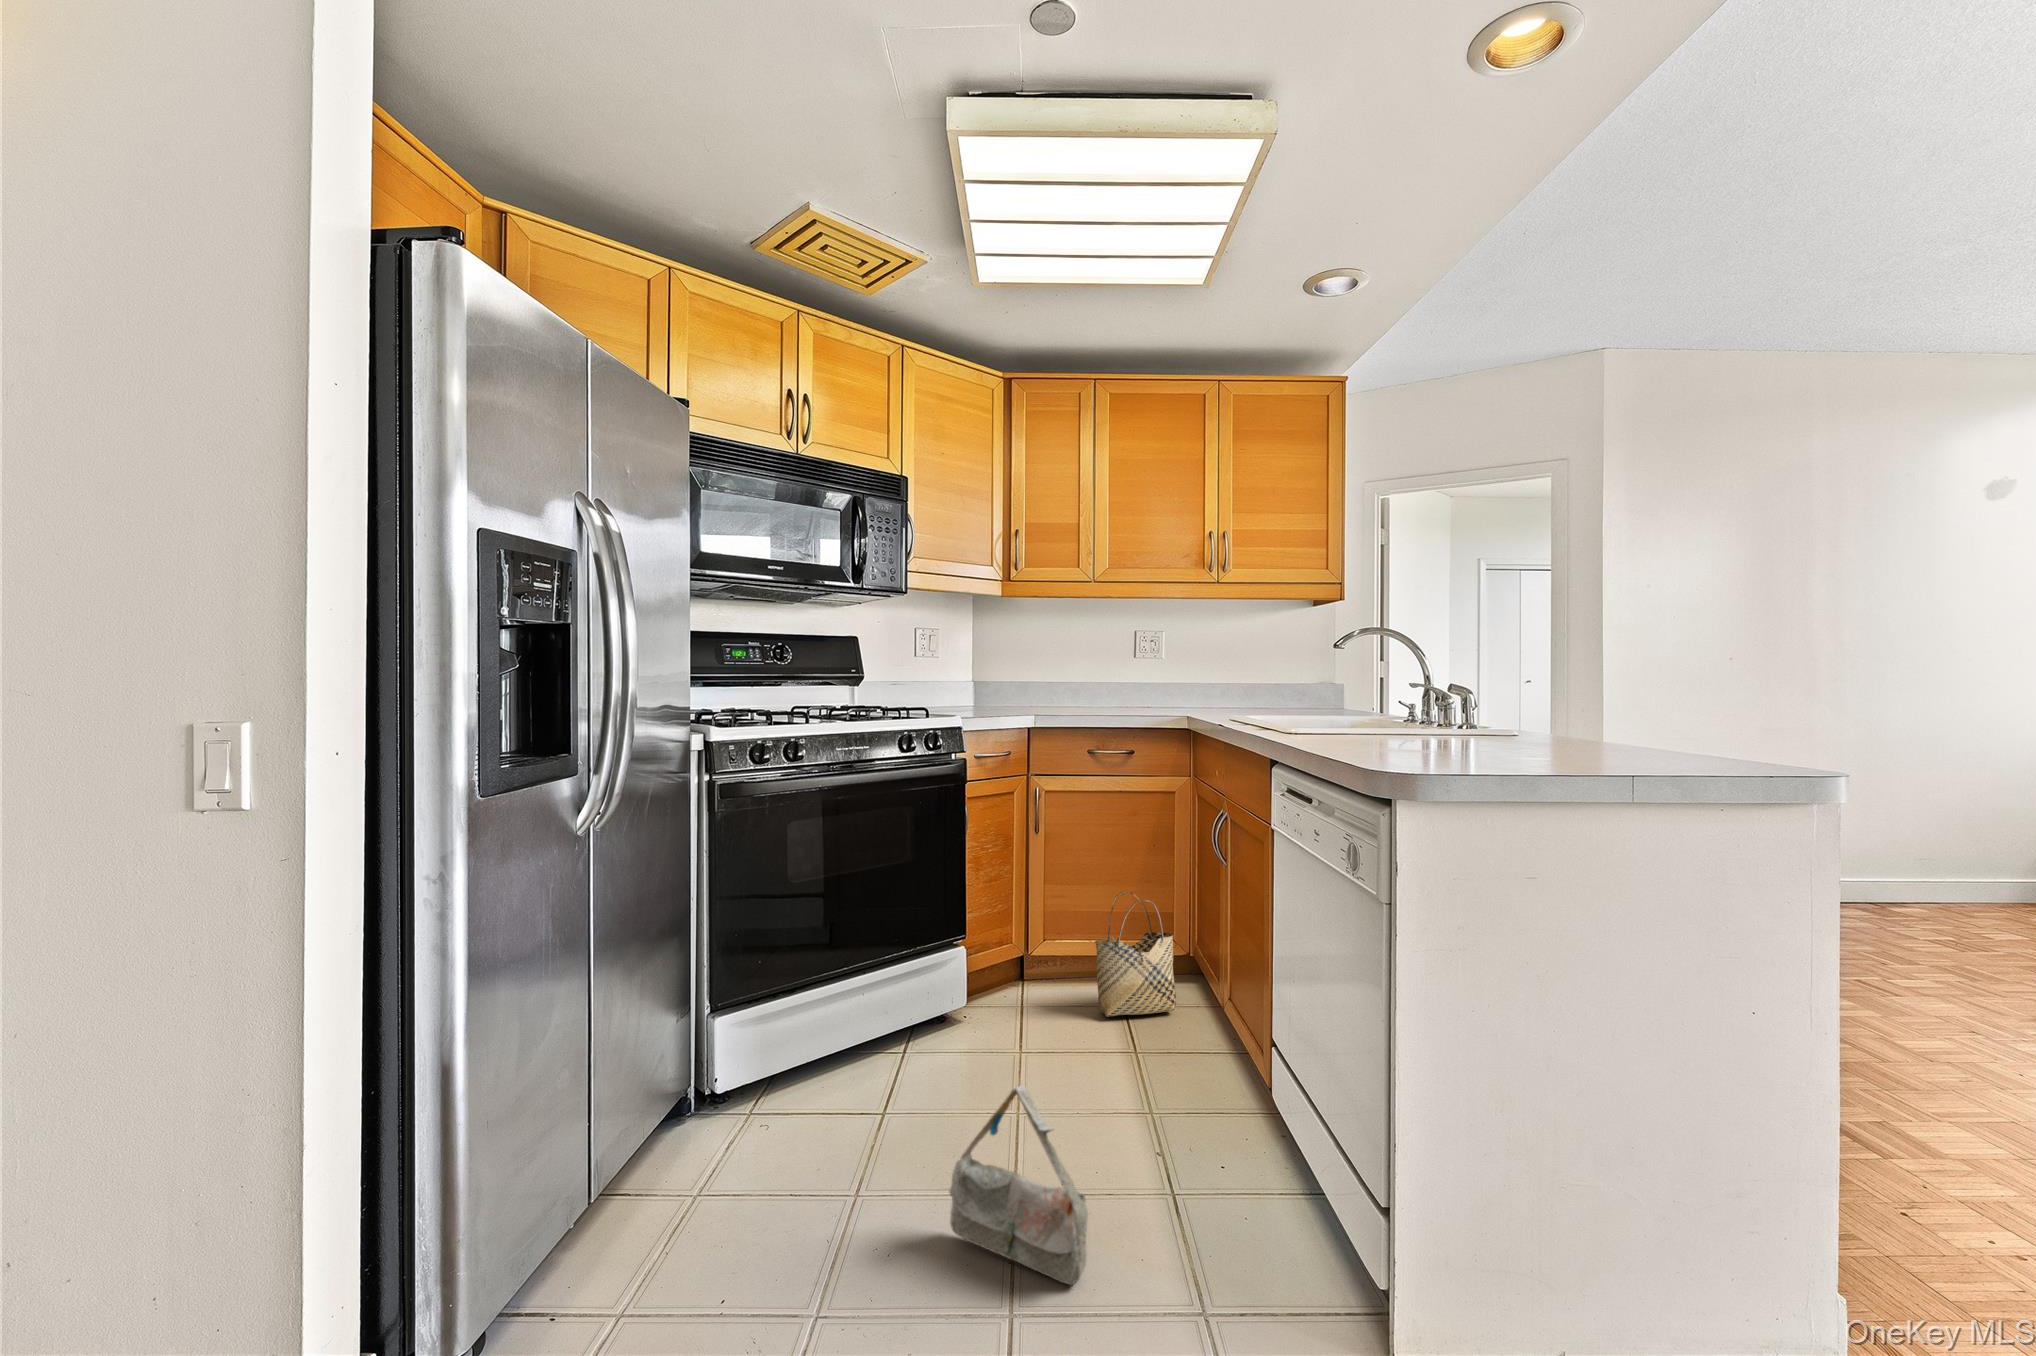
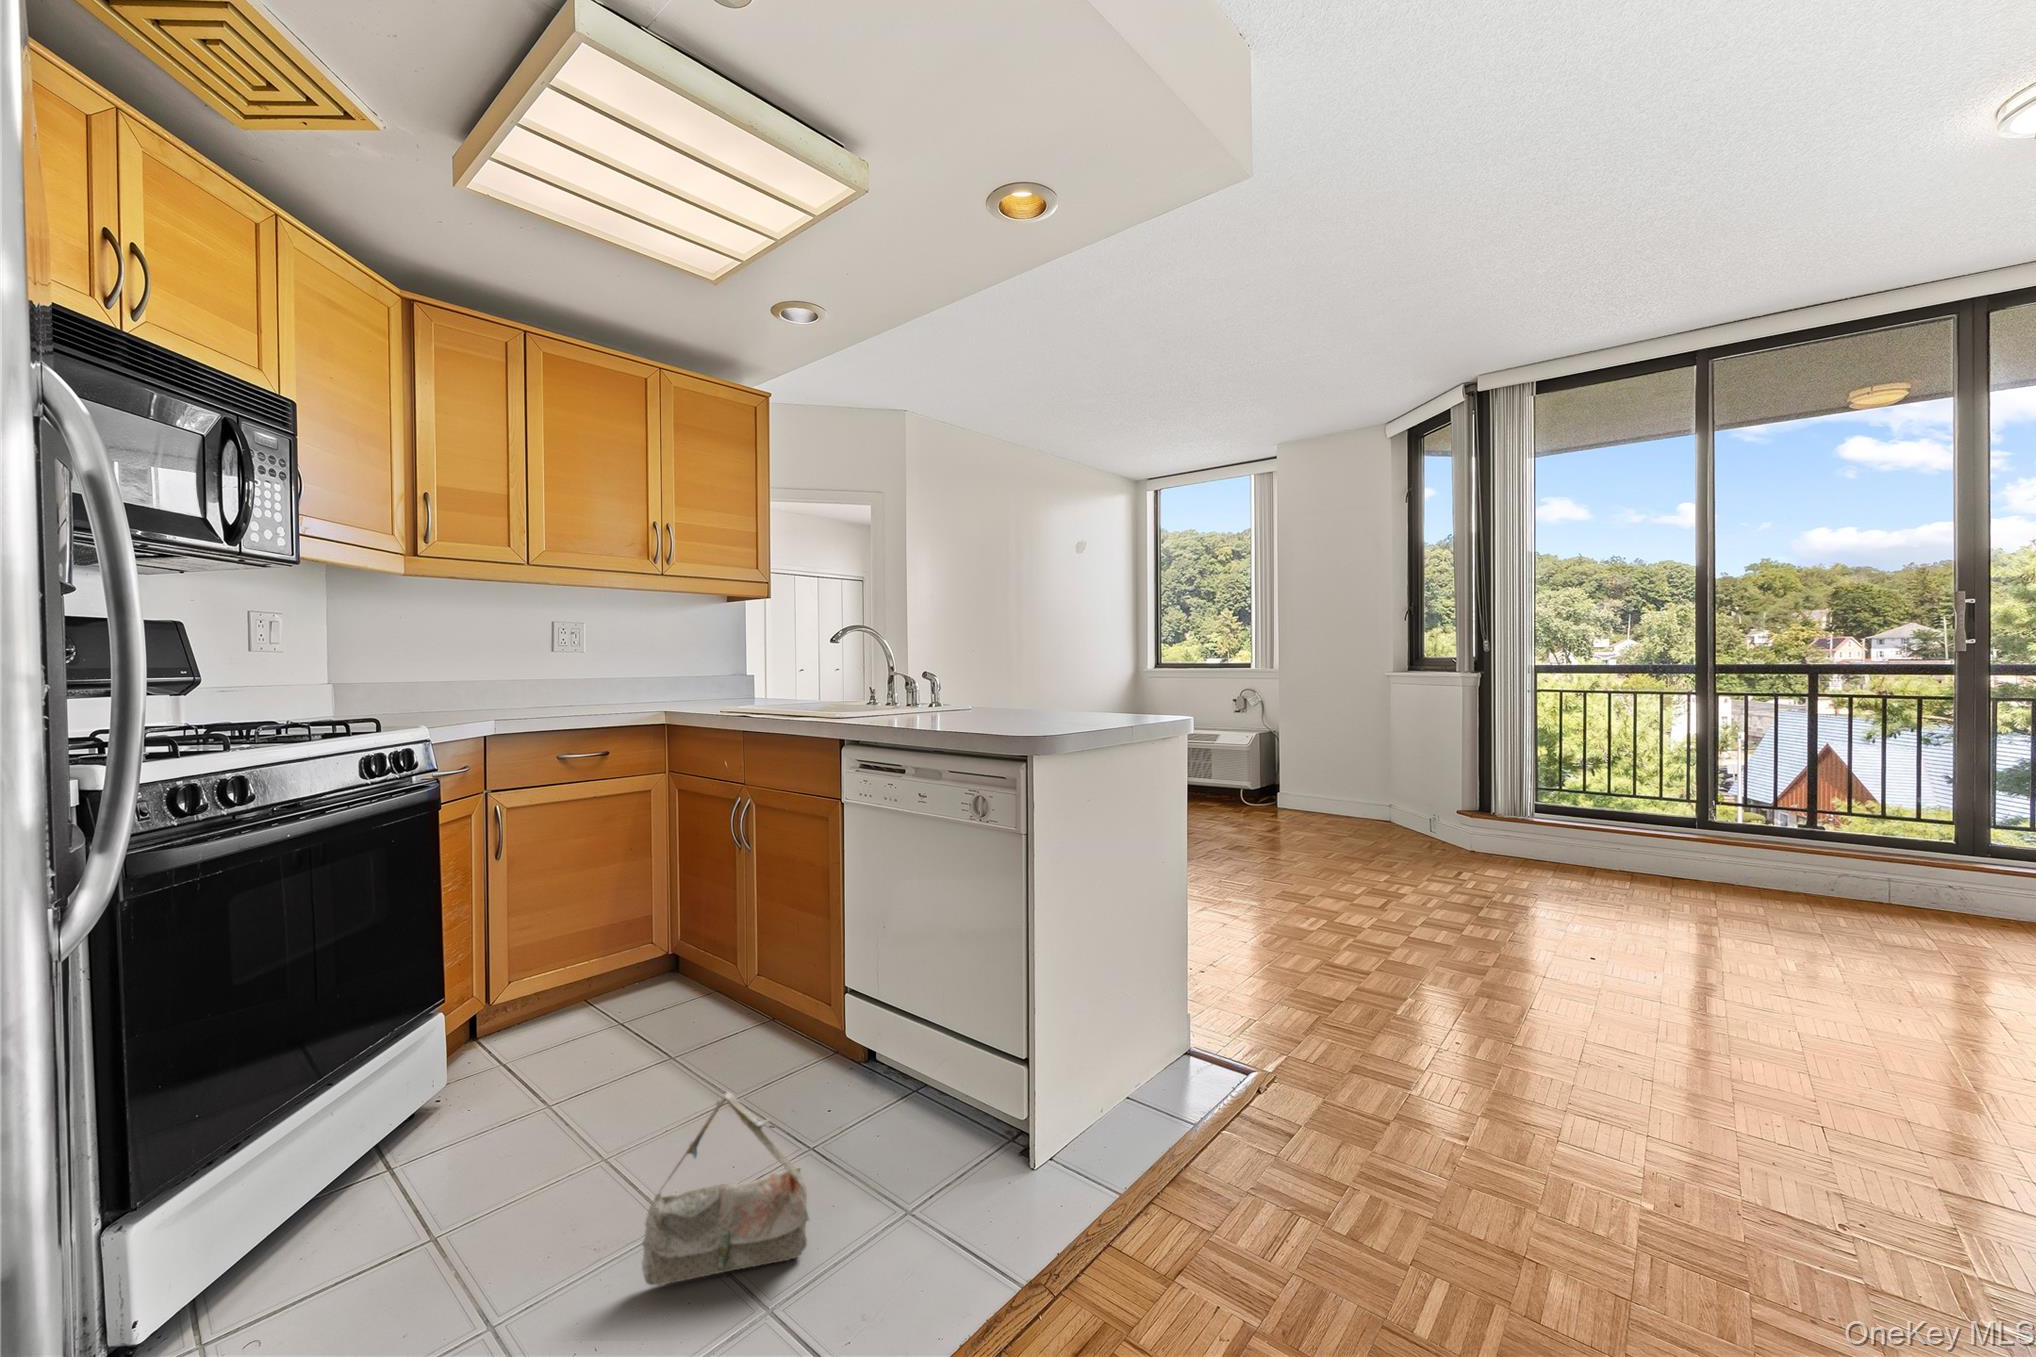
woven basket: present [1095,891,1176,1017] -> none [602,894,688,1028]

